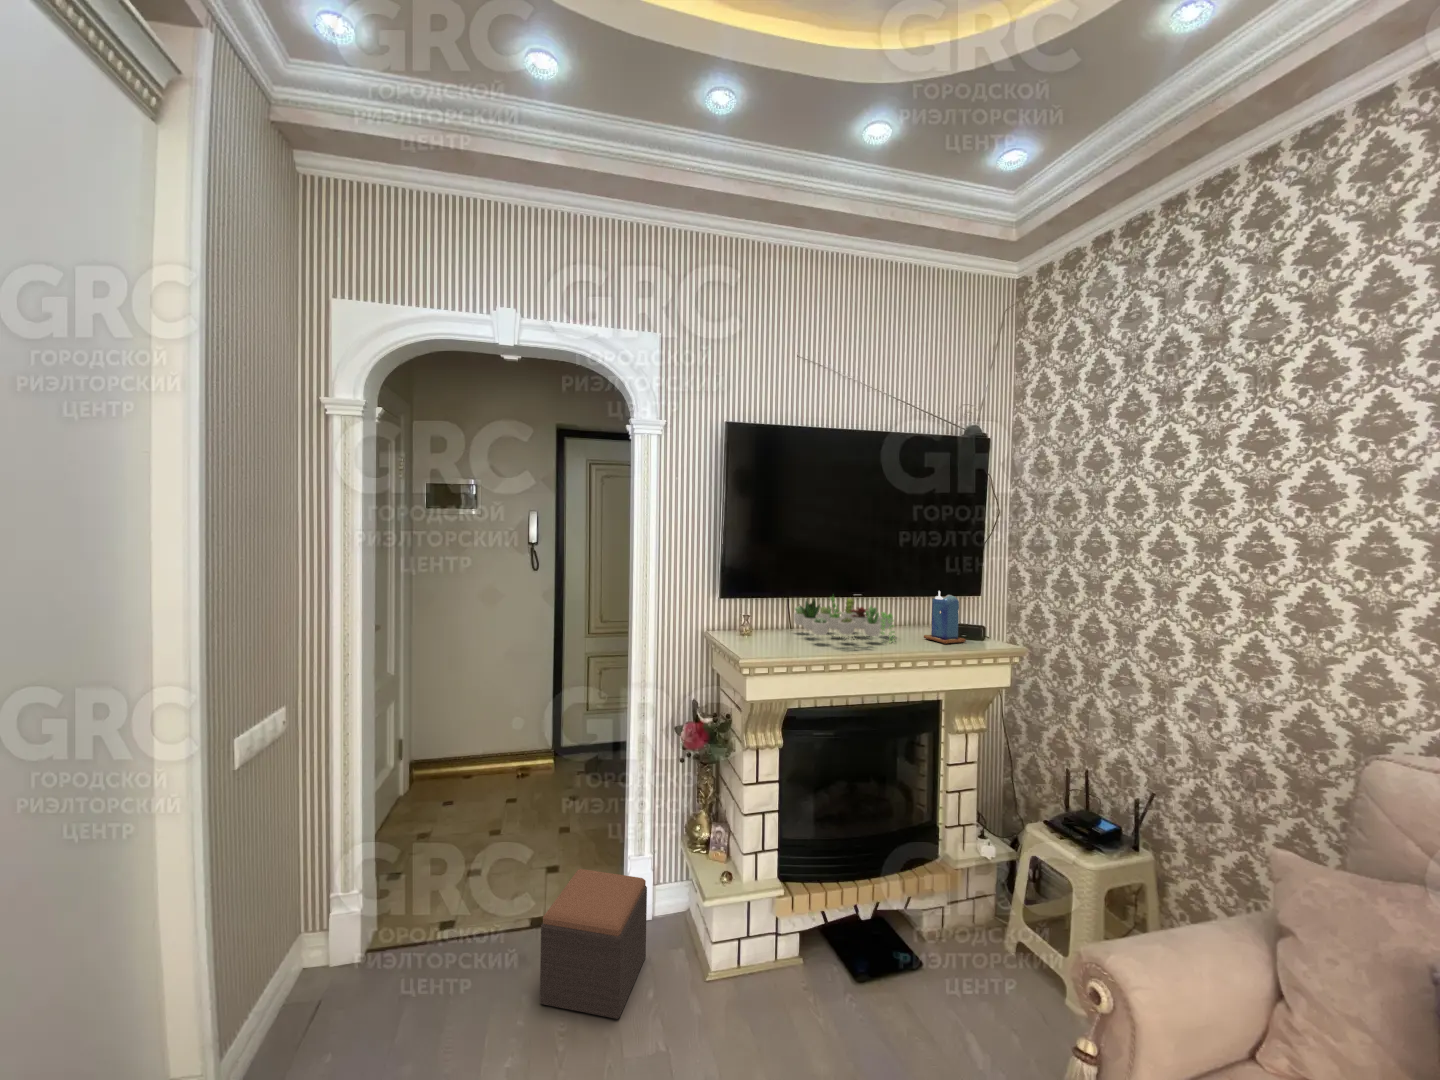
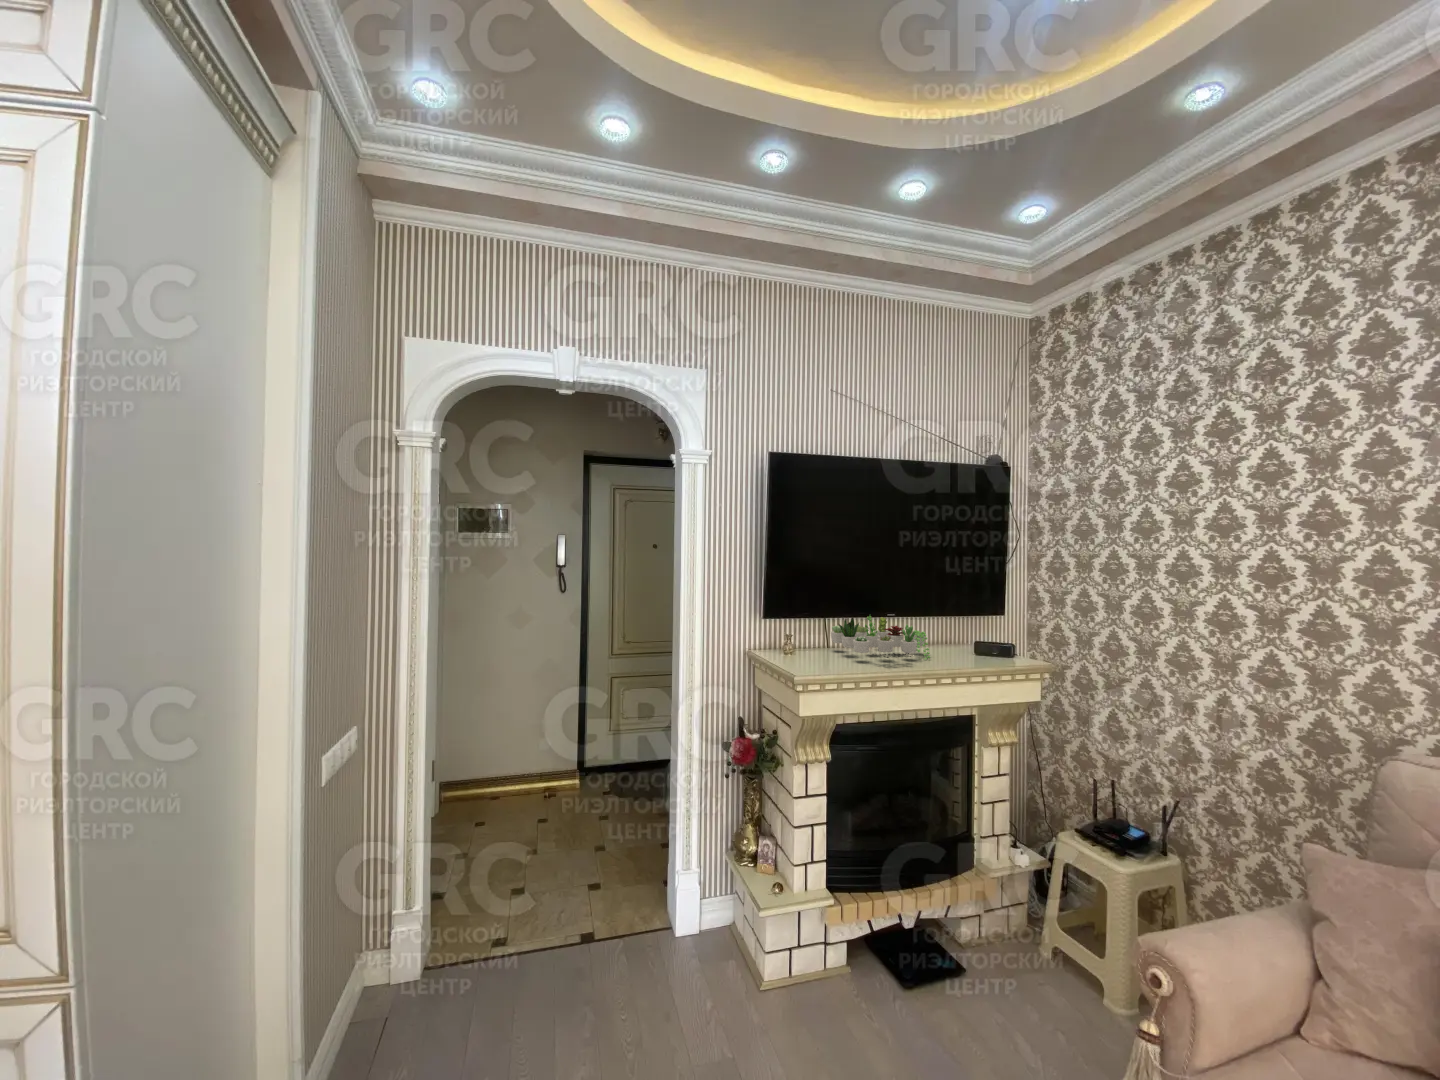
candle: present [924,591,966,644] -> none [954,610,995,660]
footstool: present [540,869,647,1019] -> none [604,883,701,1029]

